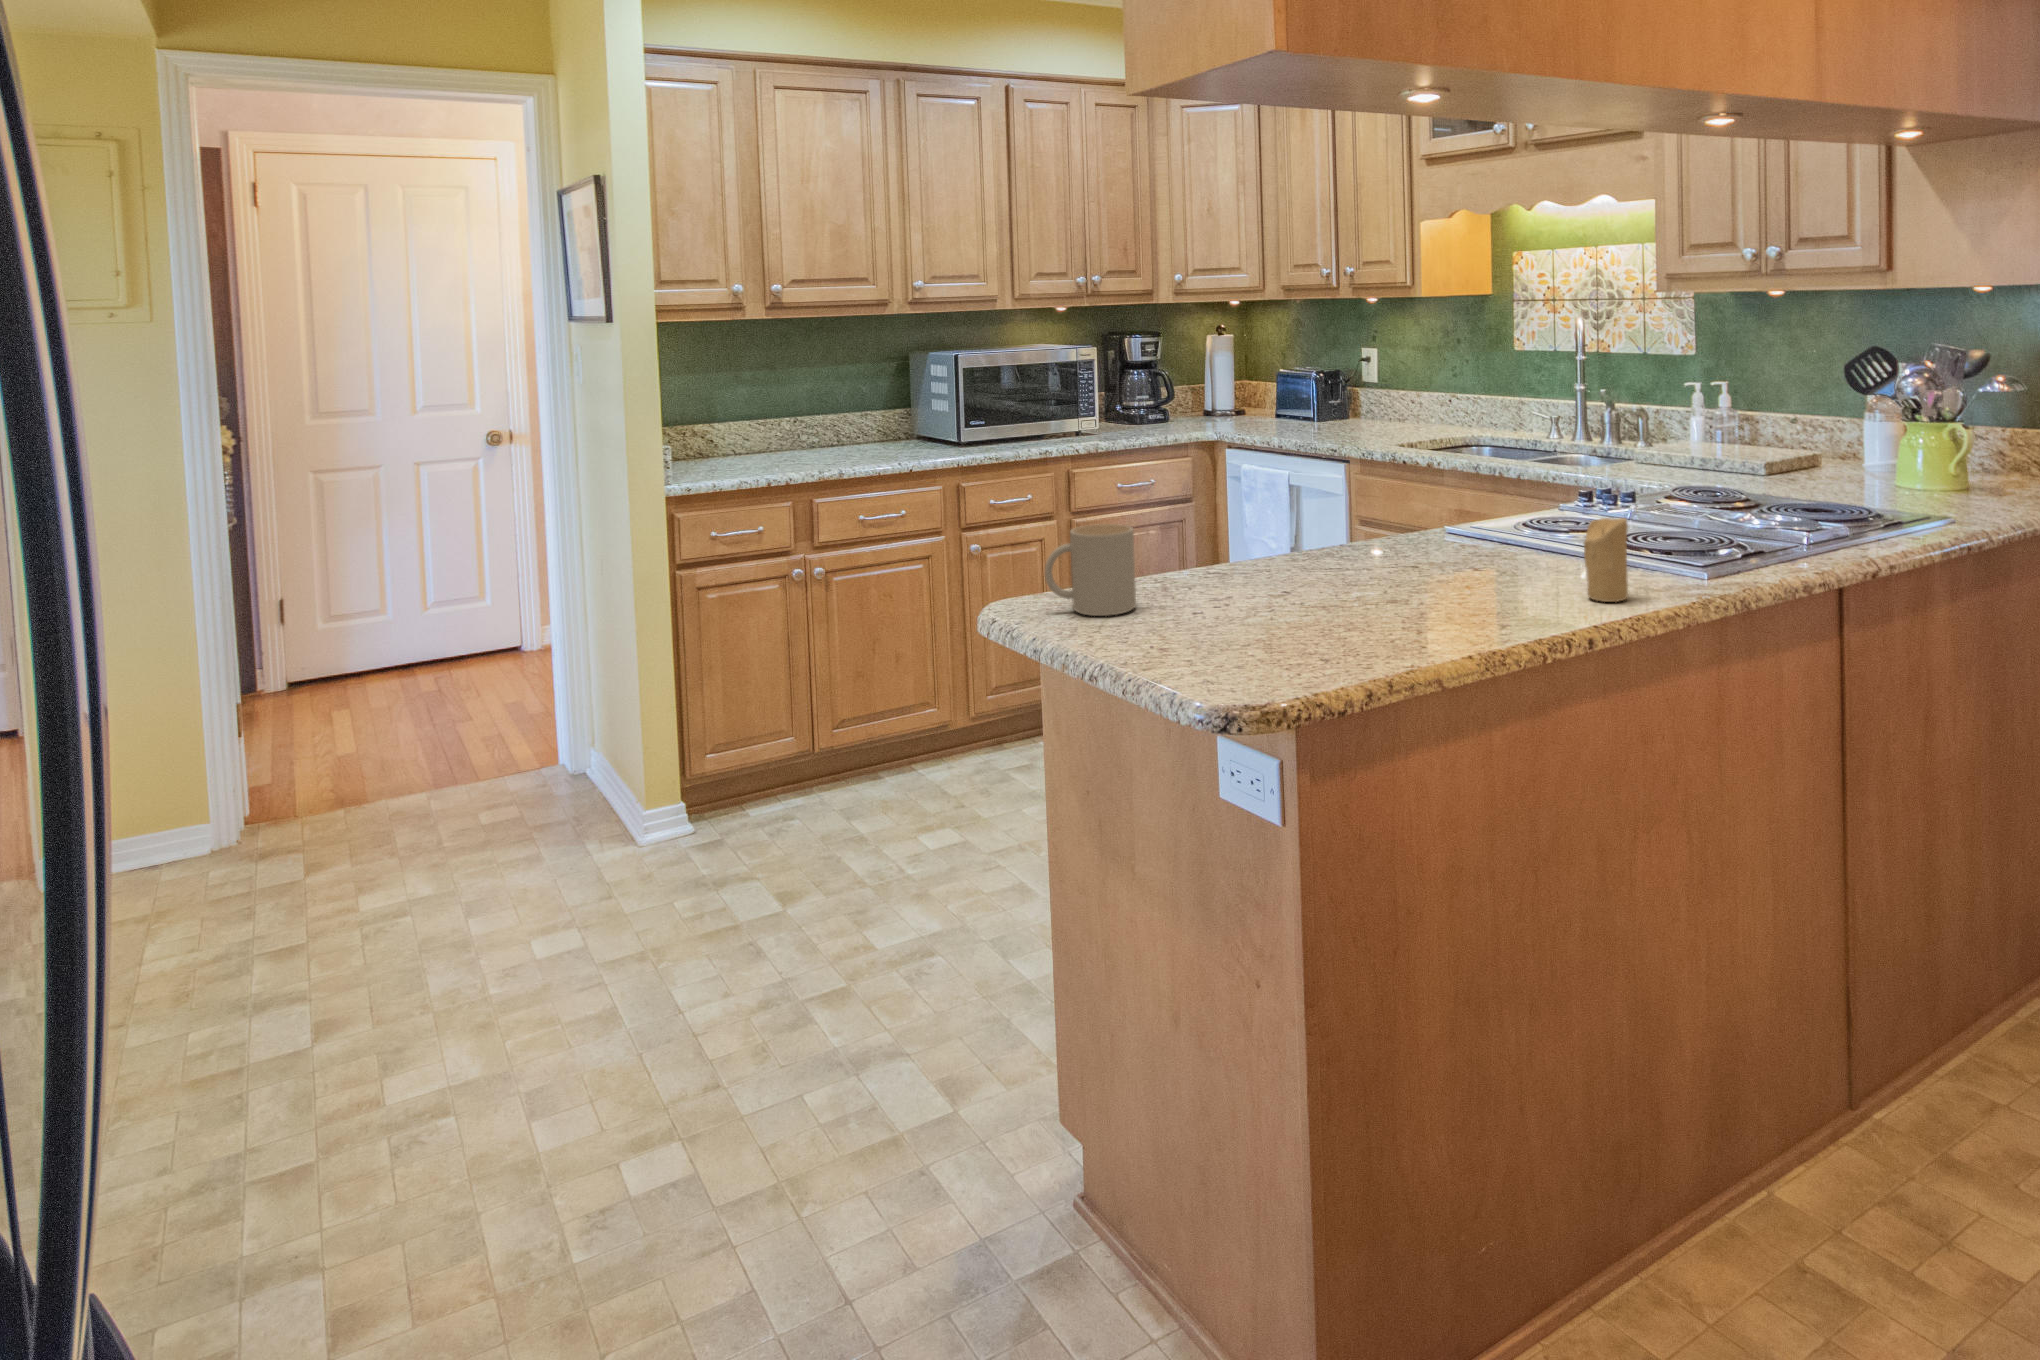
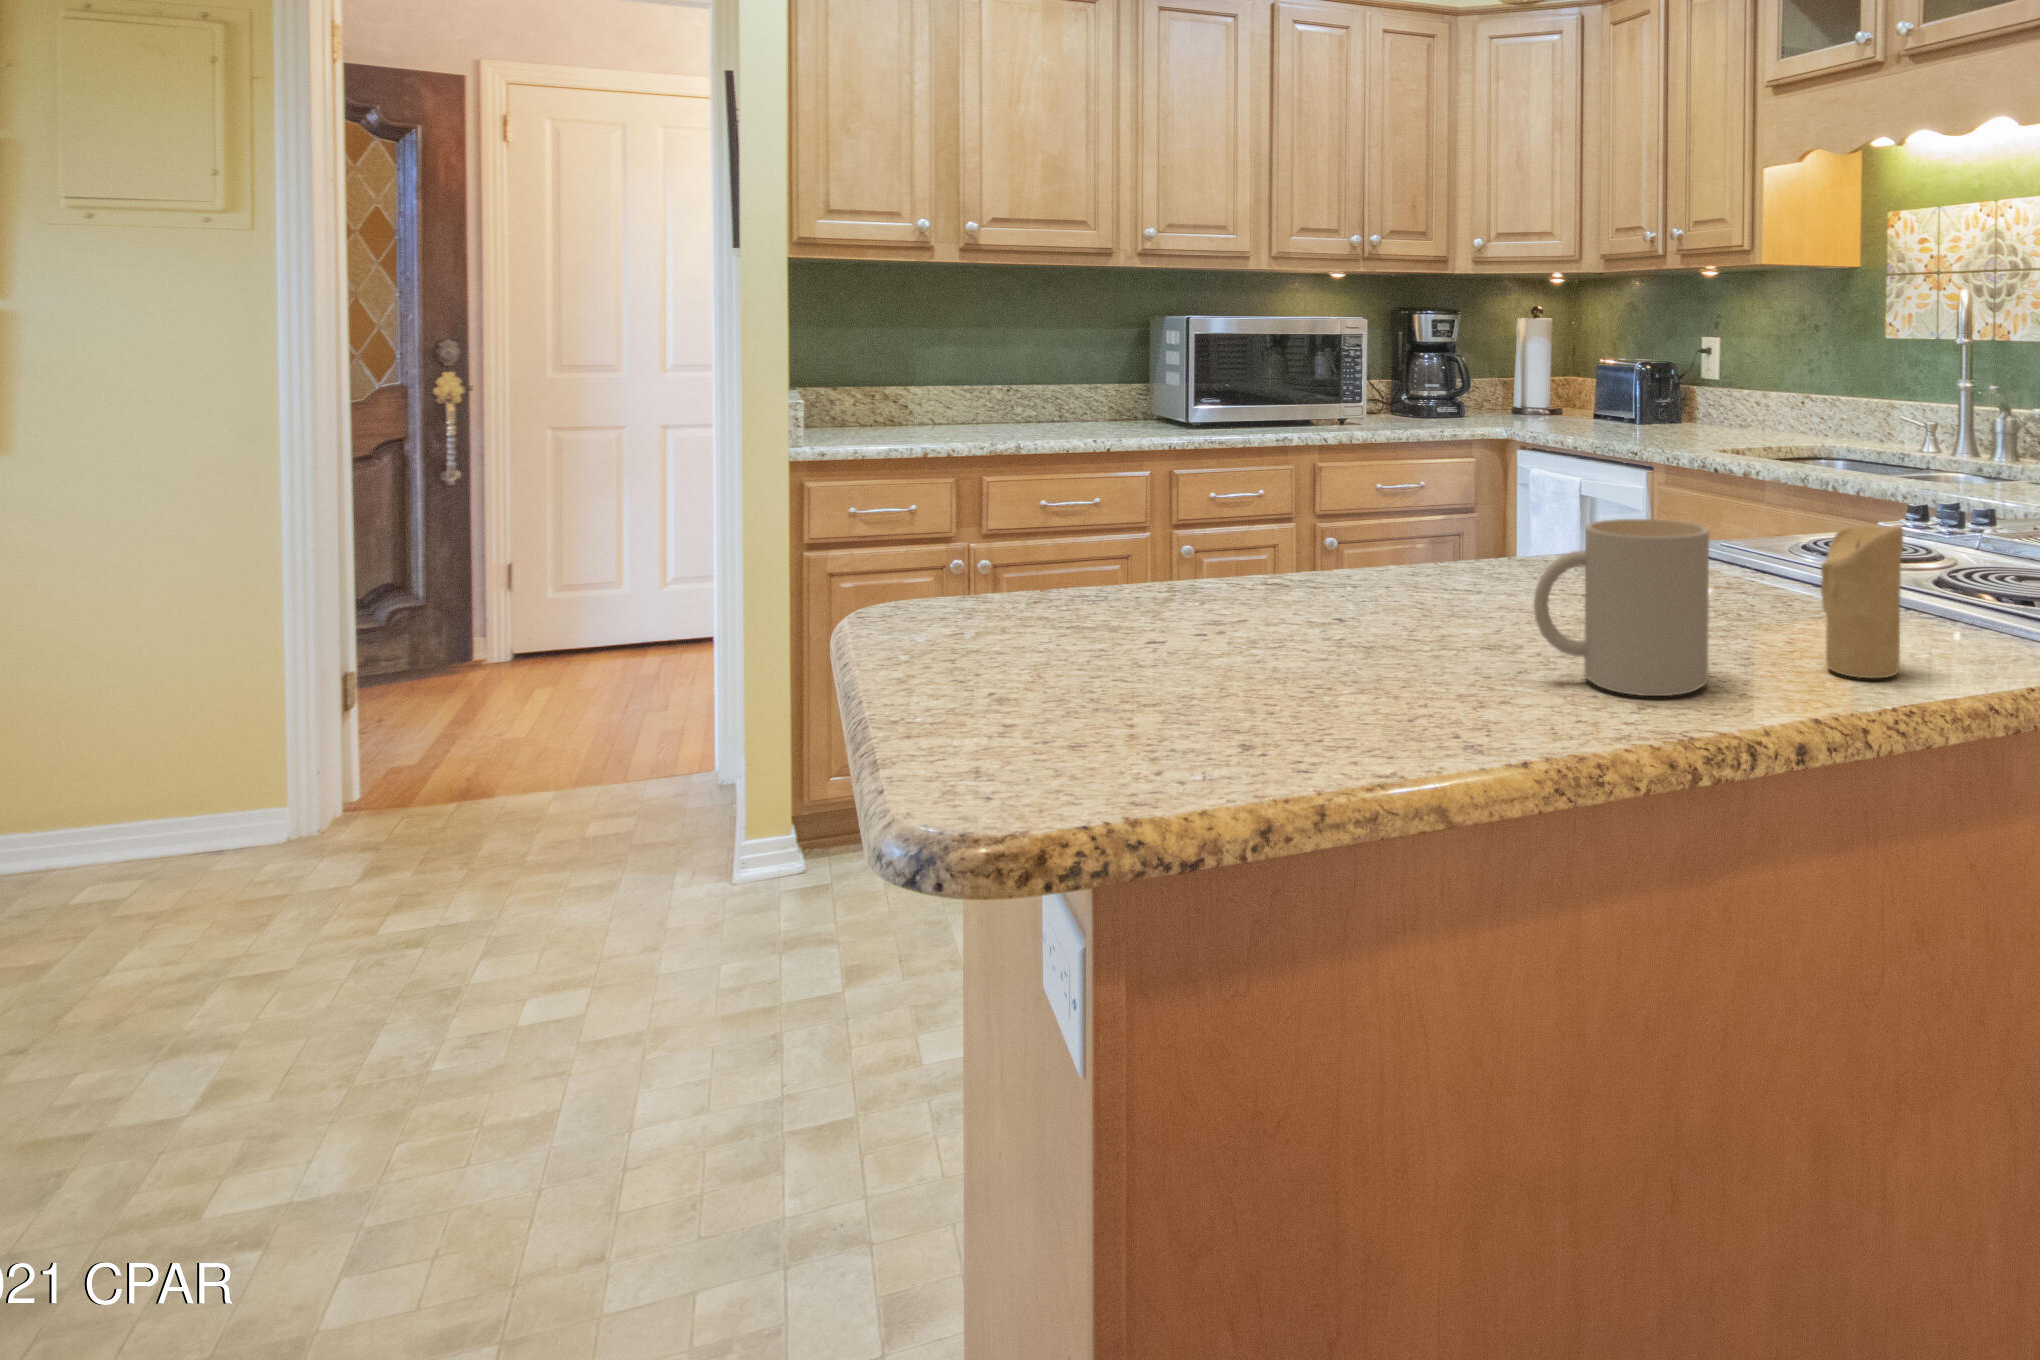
mug: present [1045,524,1136,616] -> present [1534,519,1709,696]

